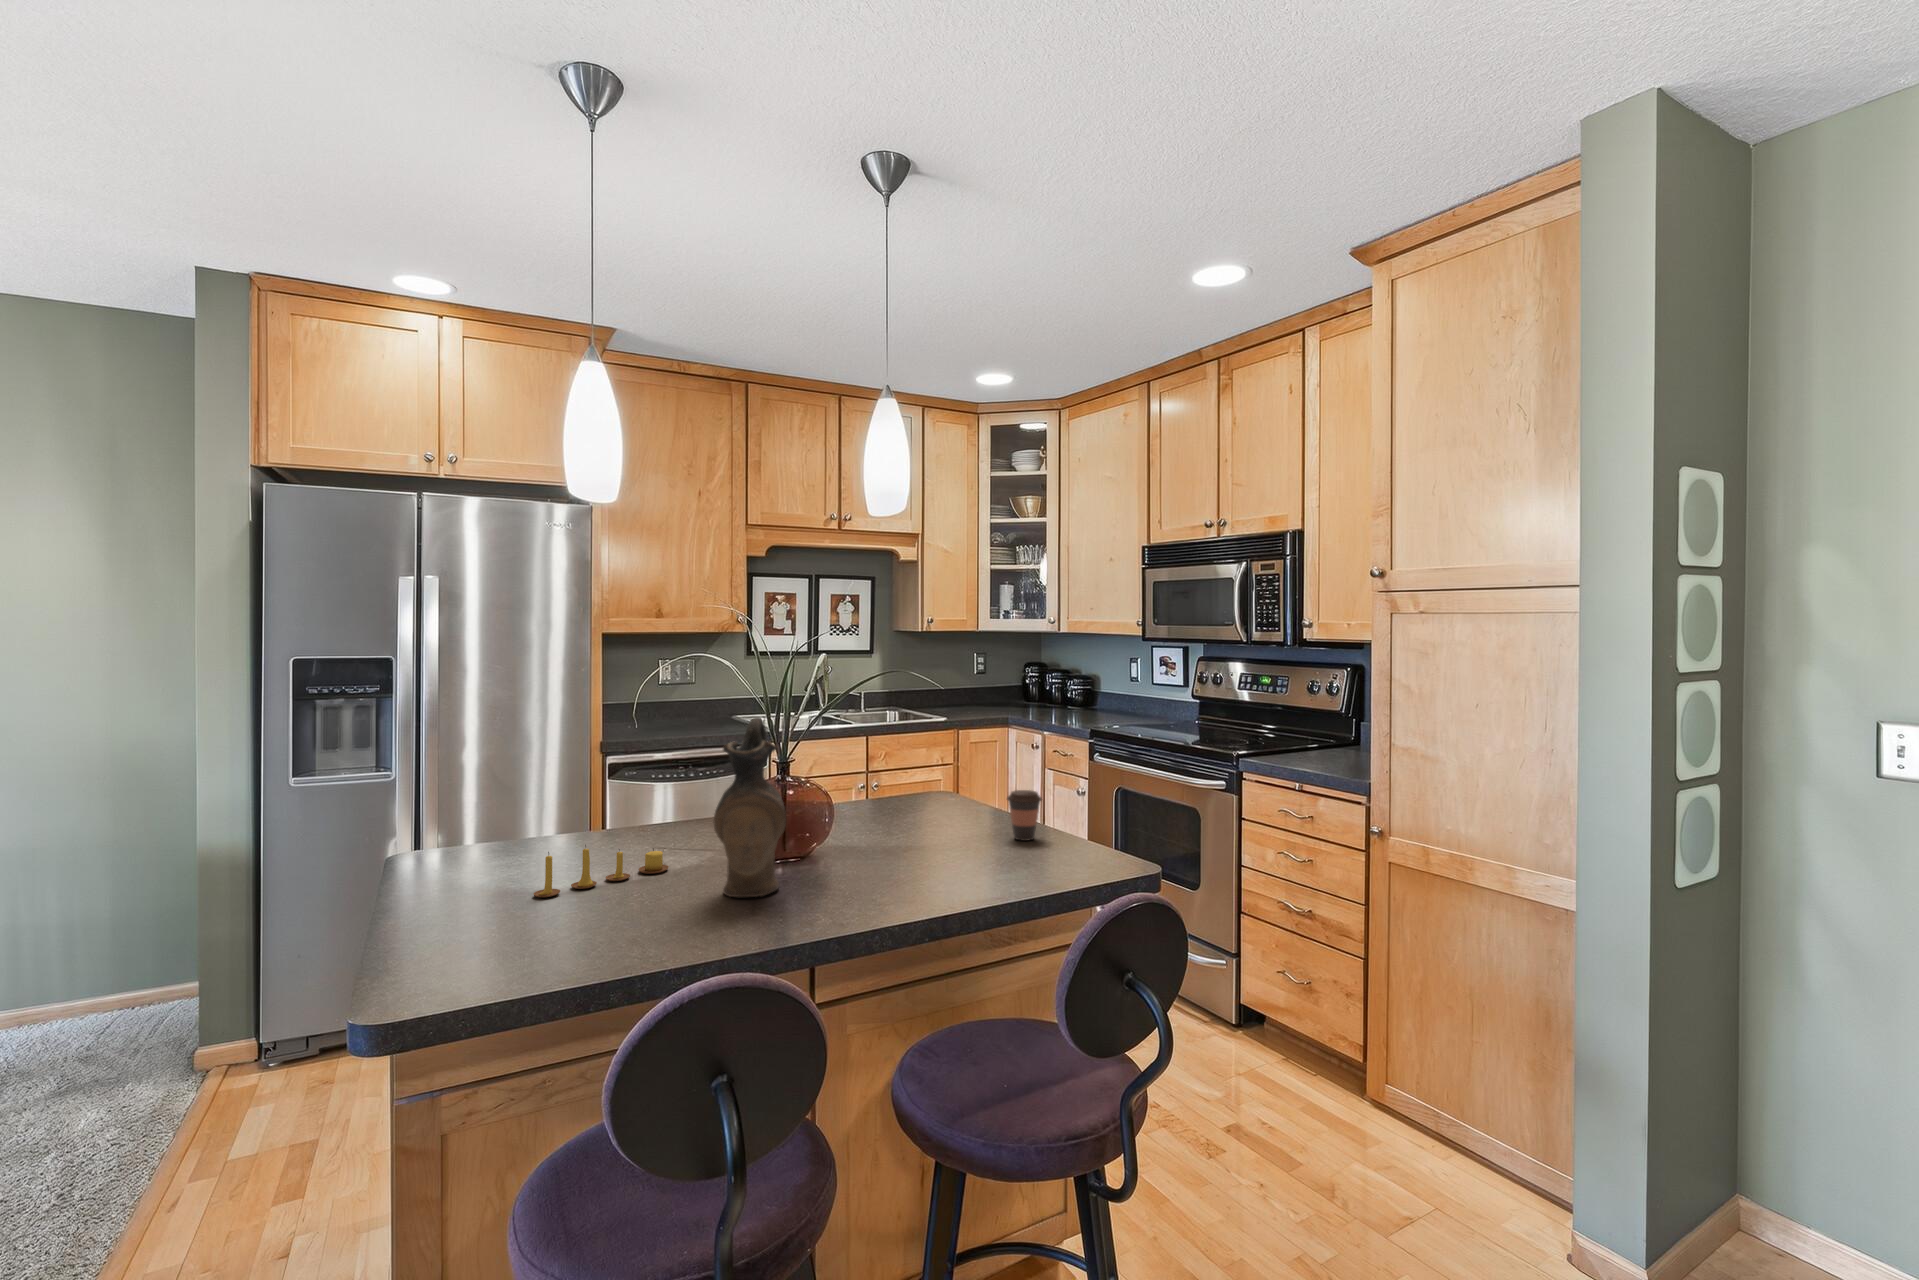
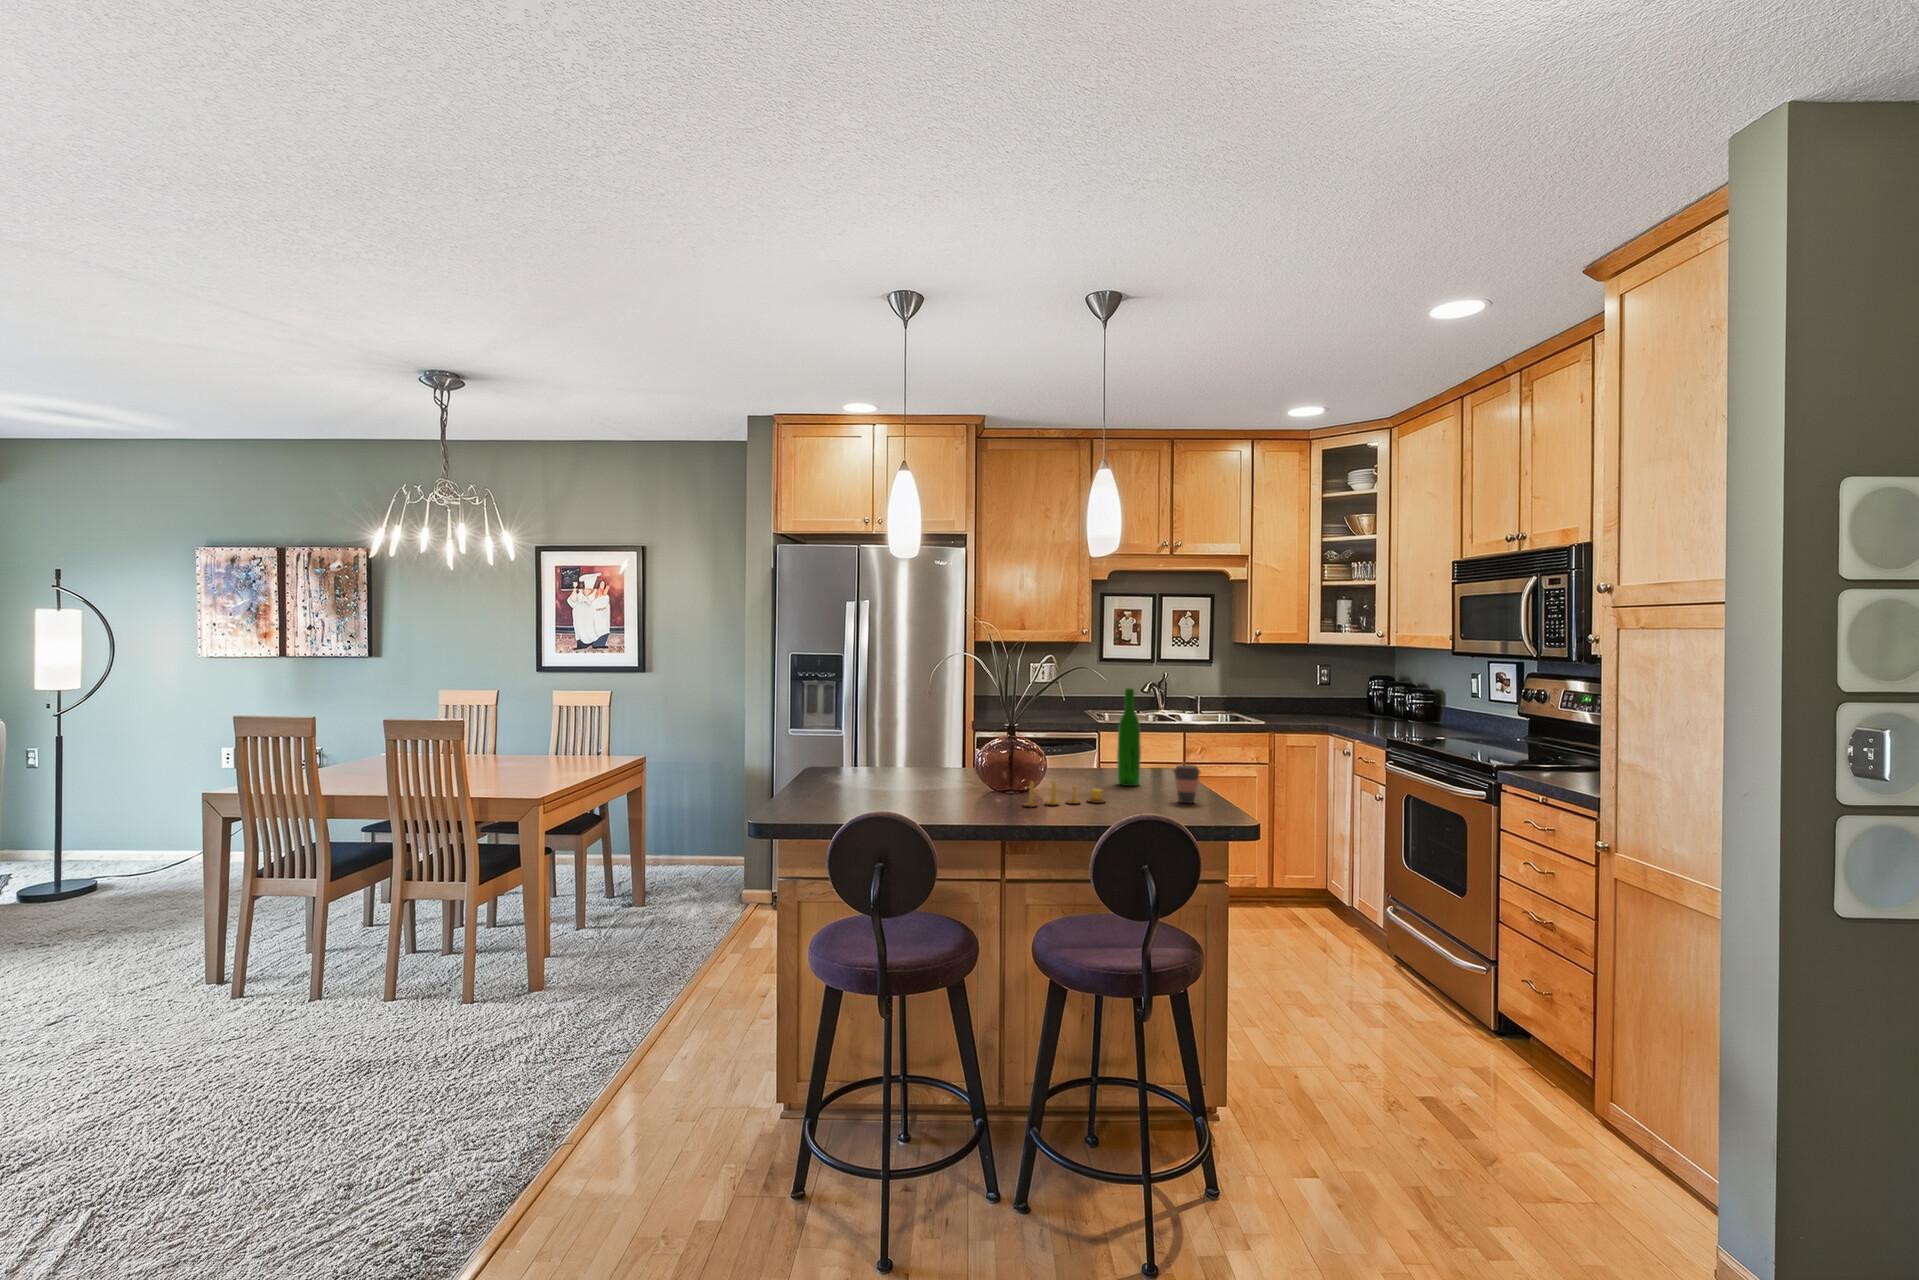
wine bottle: none [906,693,936,823] -> present [1117,688,1141,786]
ceramic pitcher: present [714,717,786,897] -> none [938,696,984,809]
candle: present [534,845,668,897] -> present [1024,780,1105,807]

